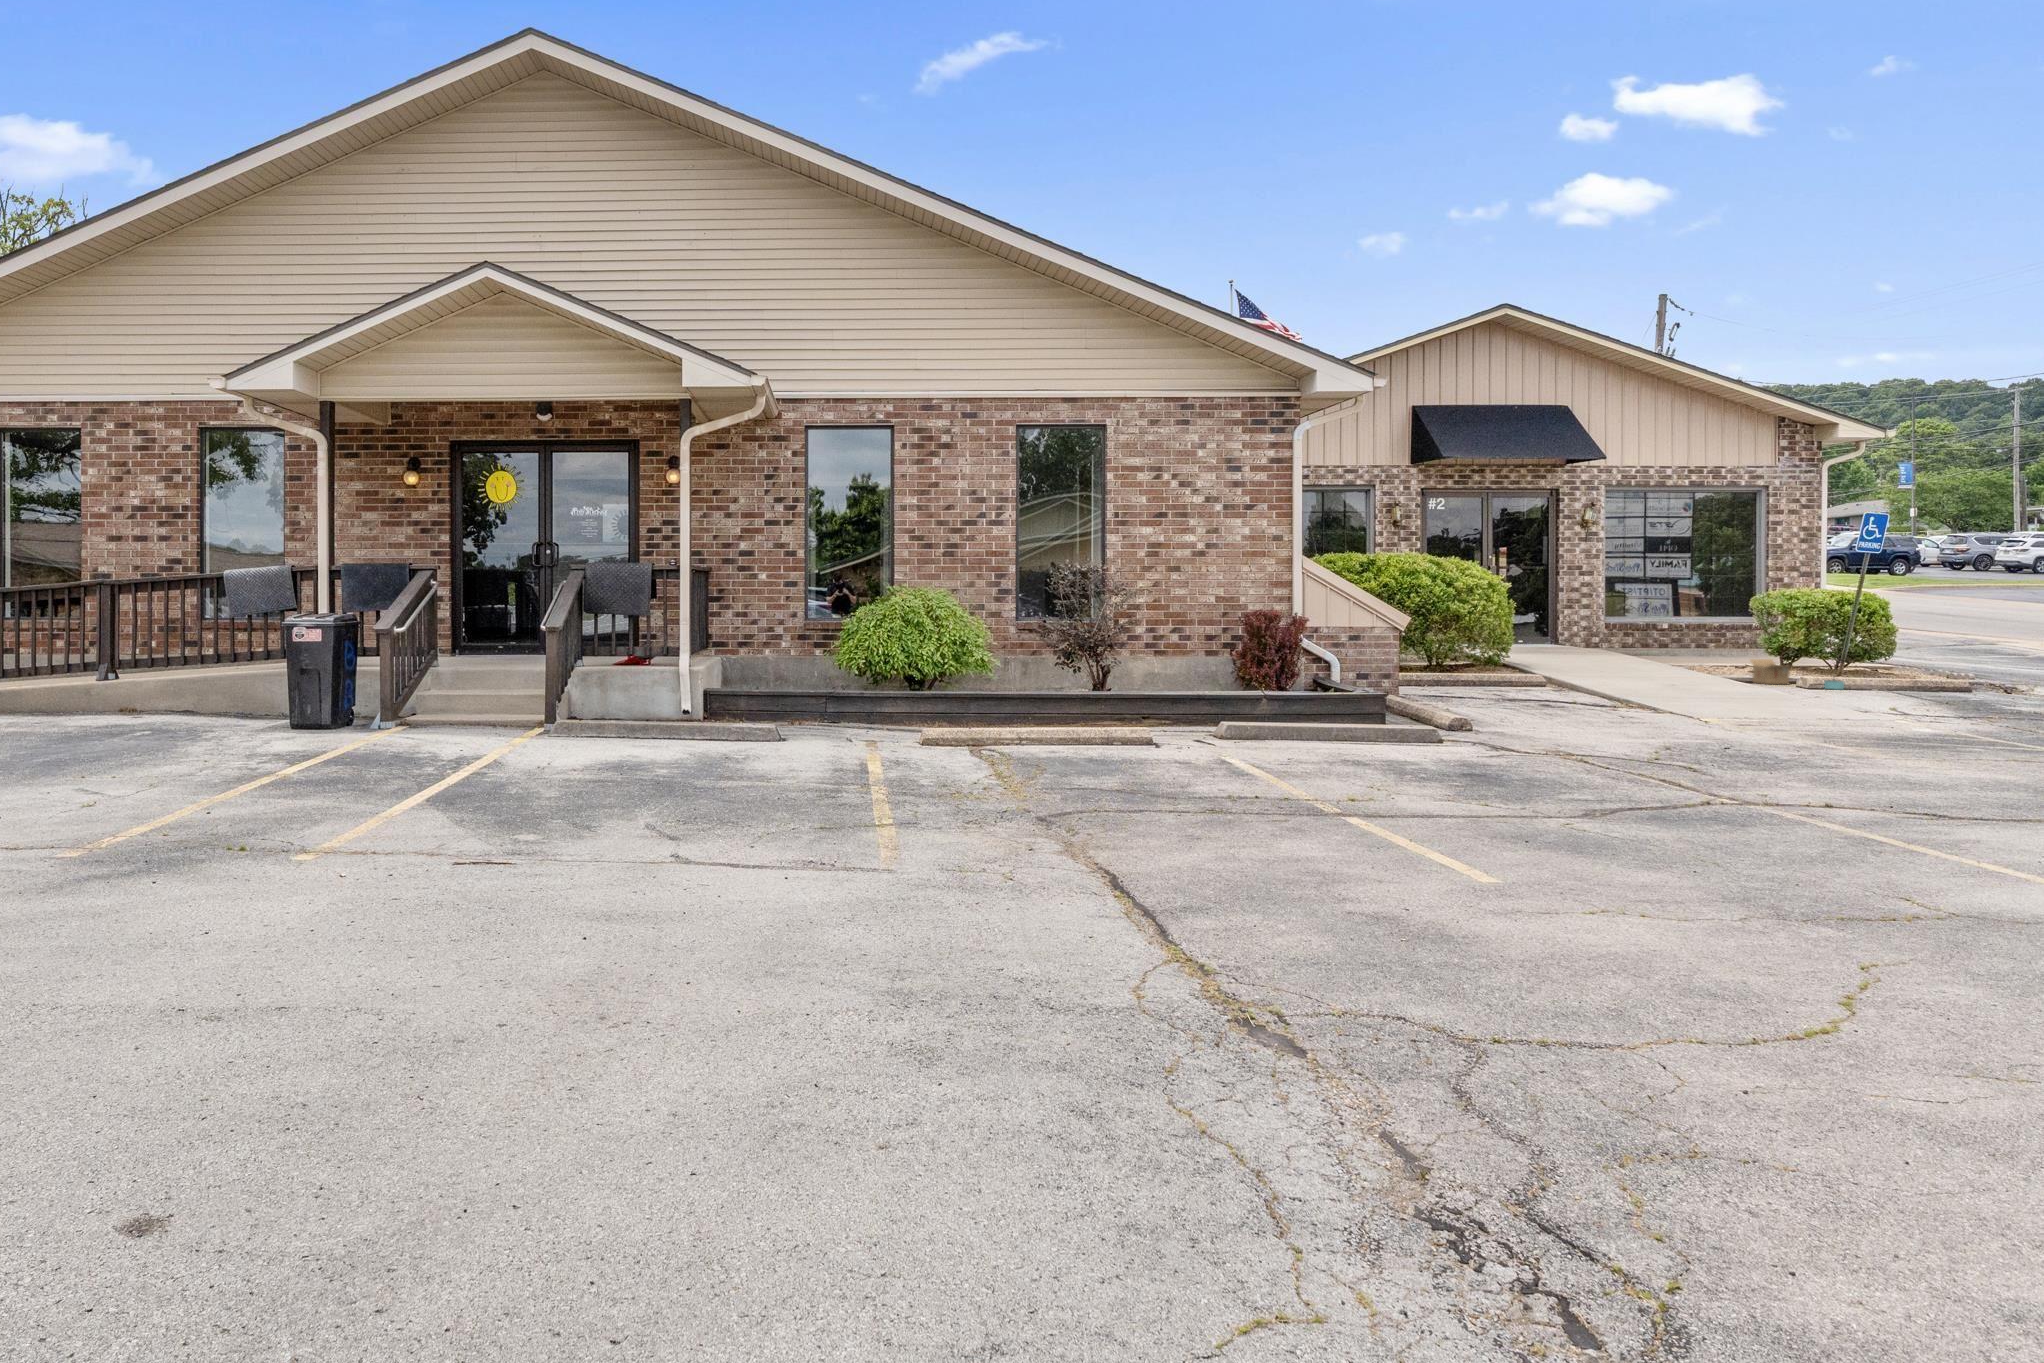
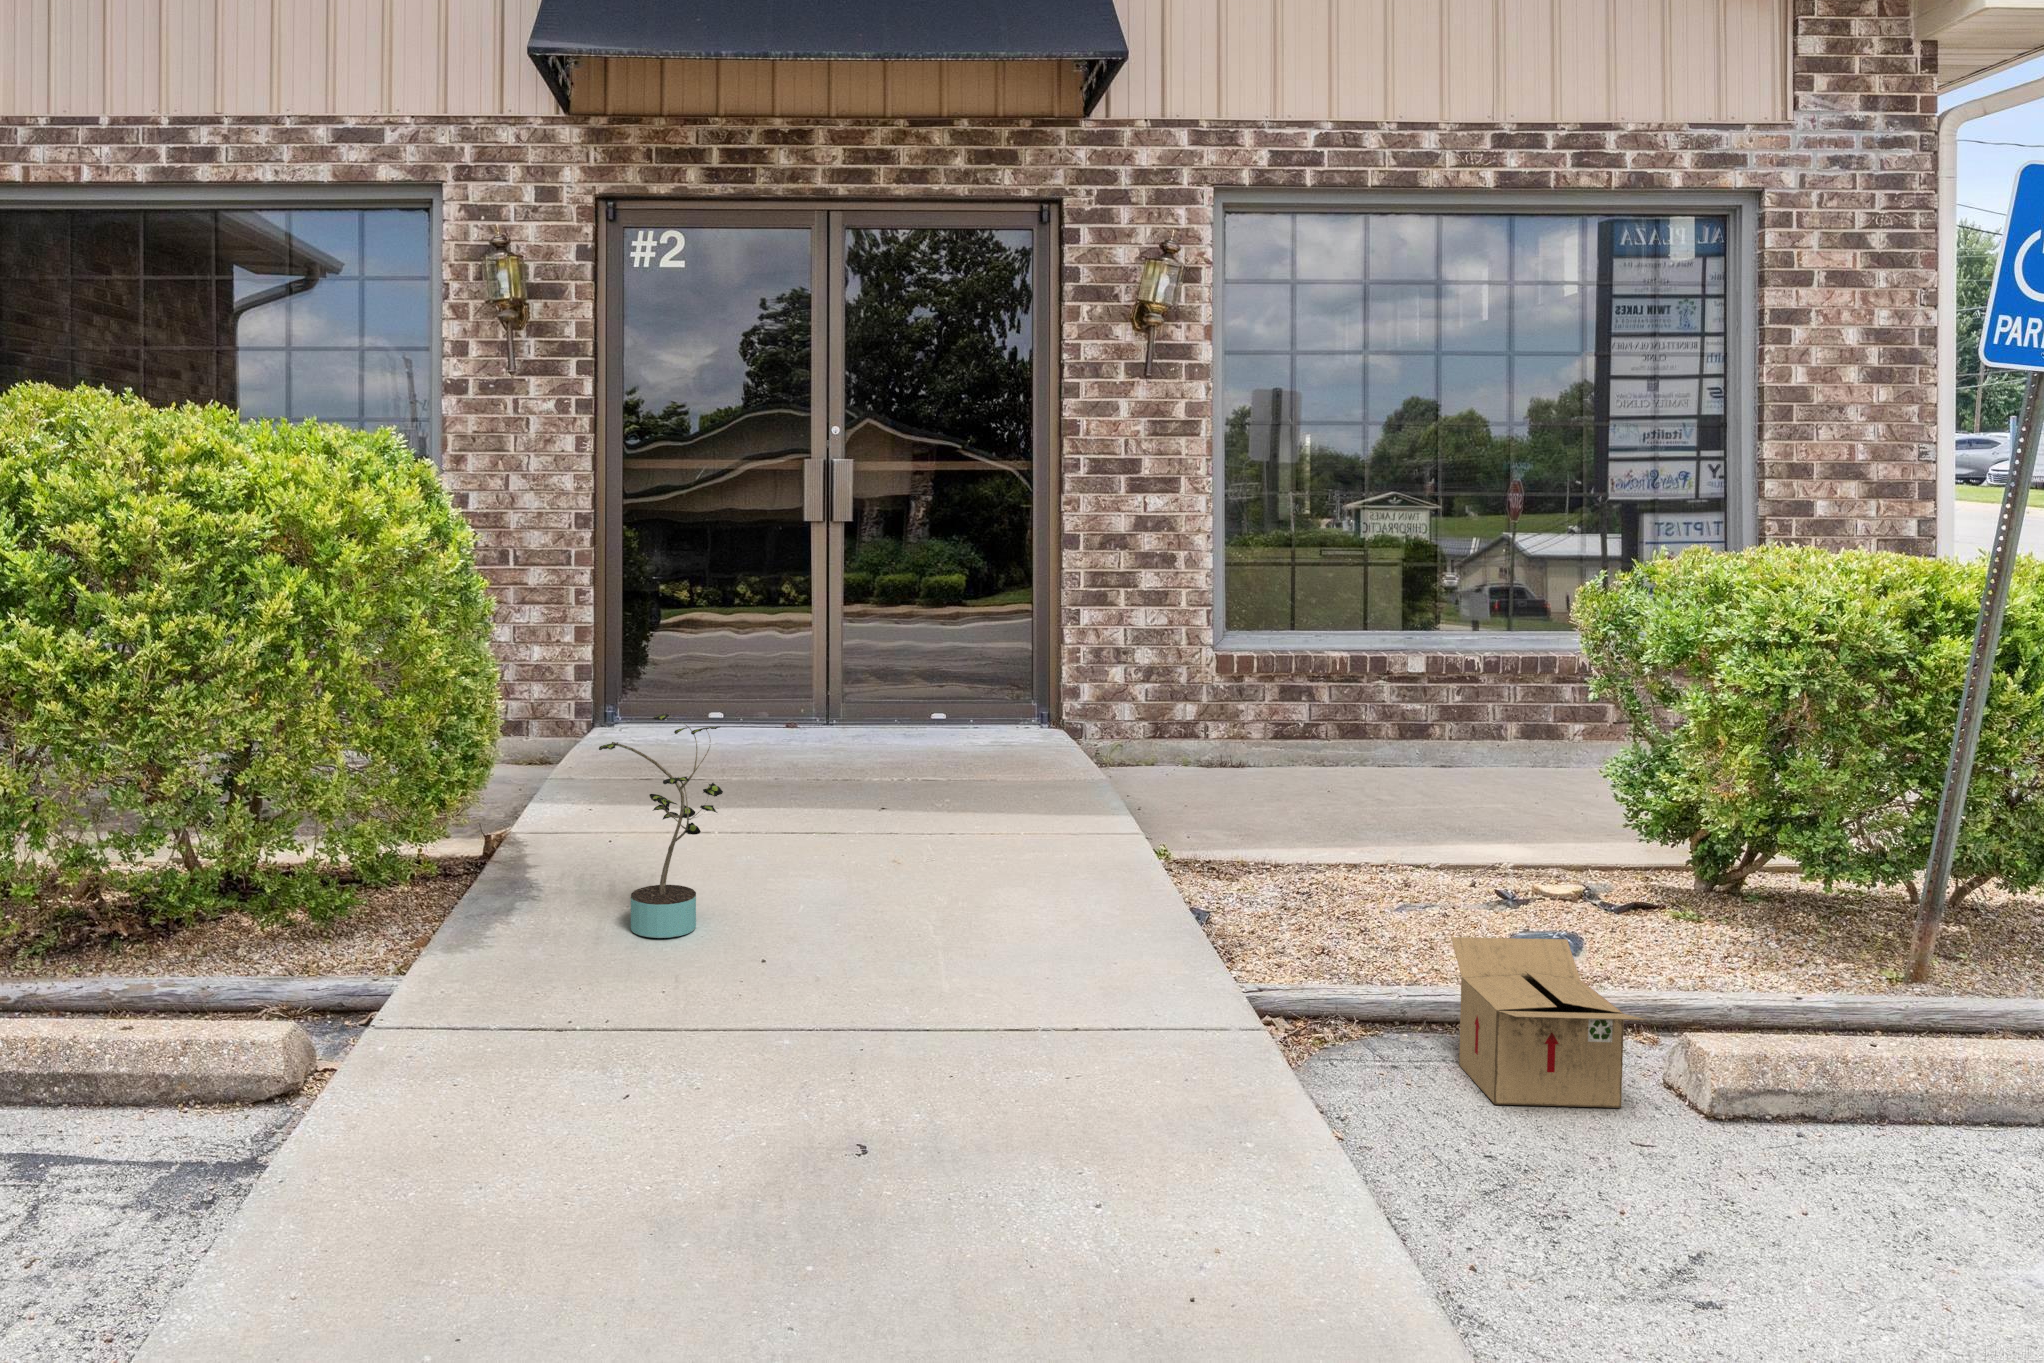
potted plant: present [1824,639,1856,690] -> present [599,713,723,938]

